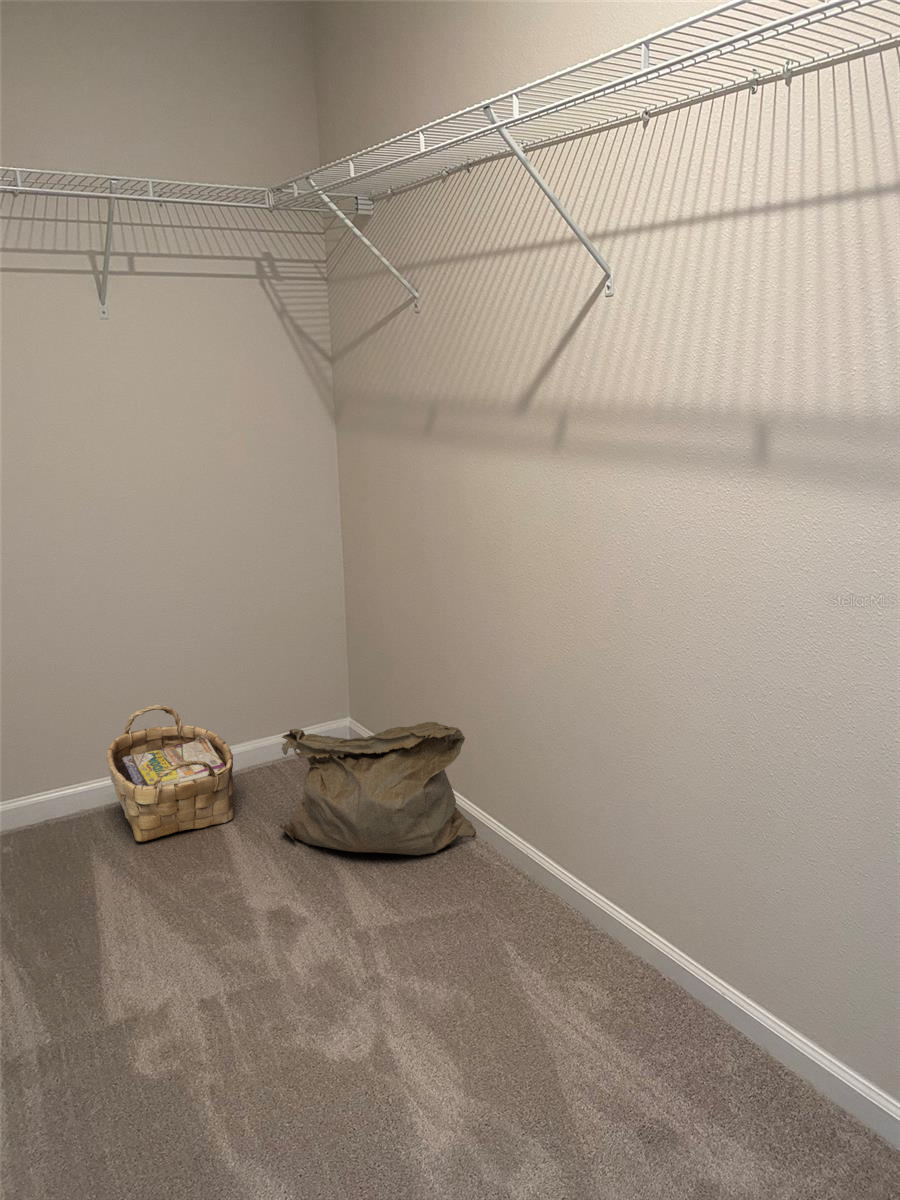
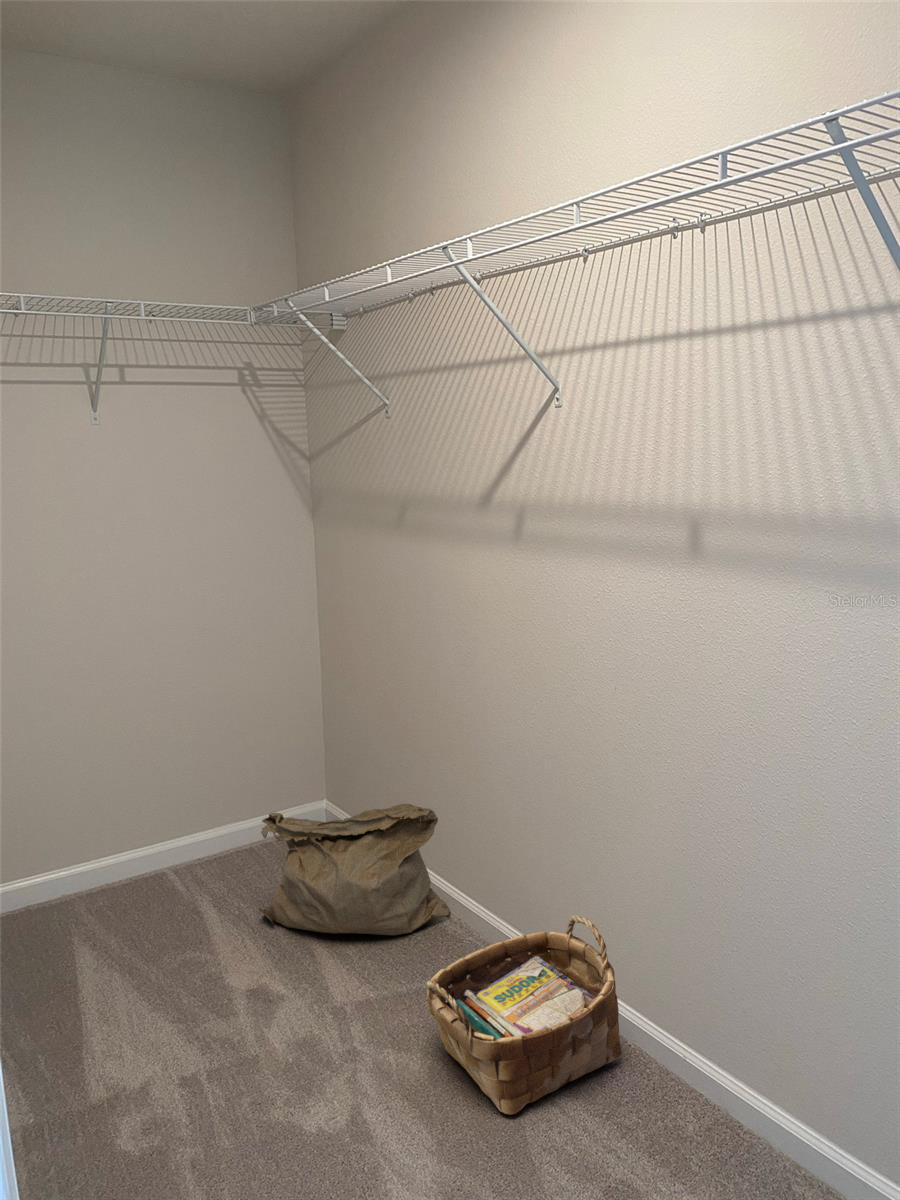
woven basket: present [107,705,233,842] -> present [426,915,622,1115]

